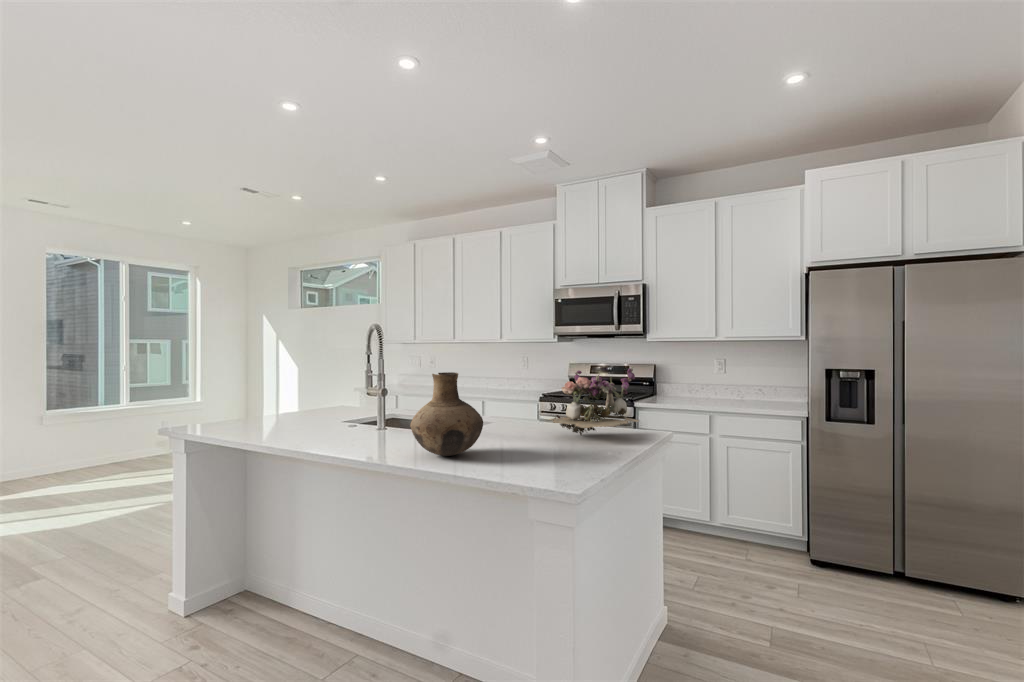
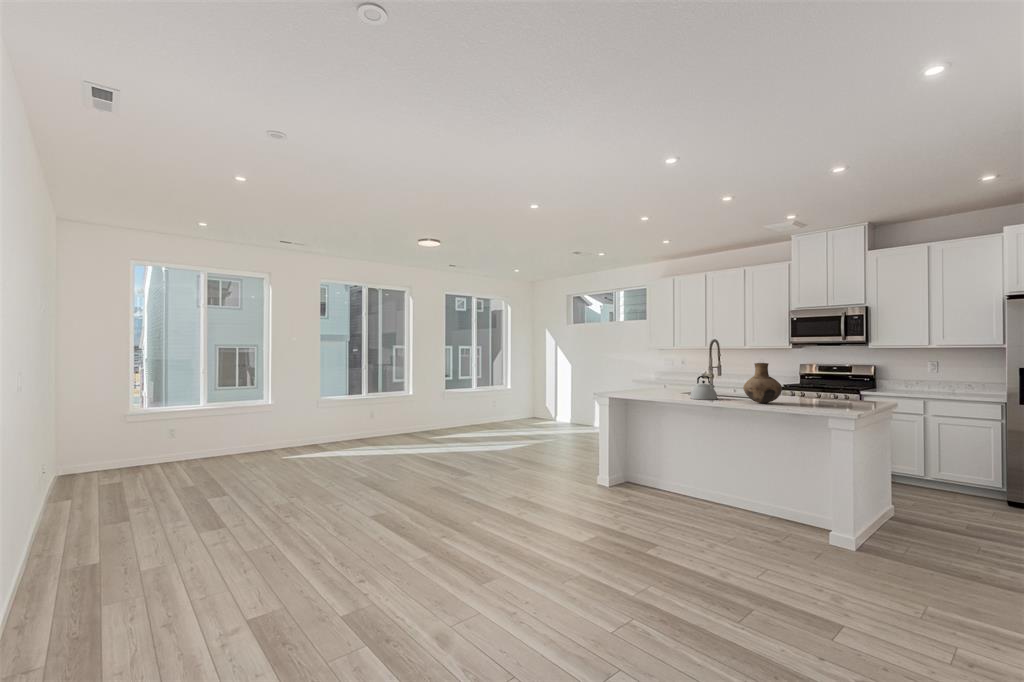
flower arrangement: present [549,366,639,436] -> none [810,362,871,401]
kettle: none [325,398,379,449] -> present [690,376,717,400]

